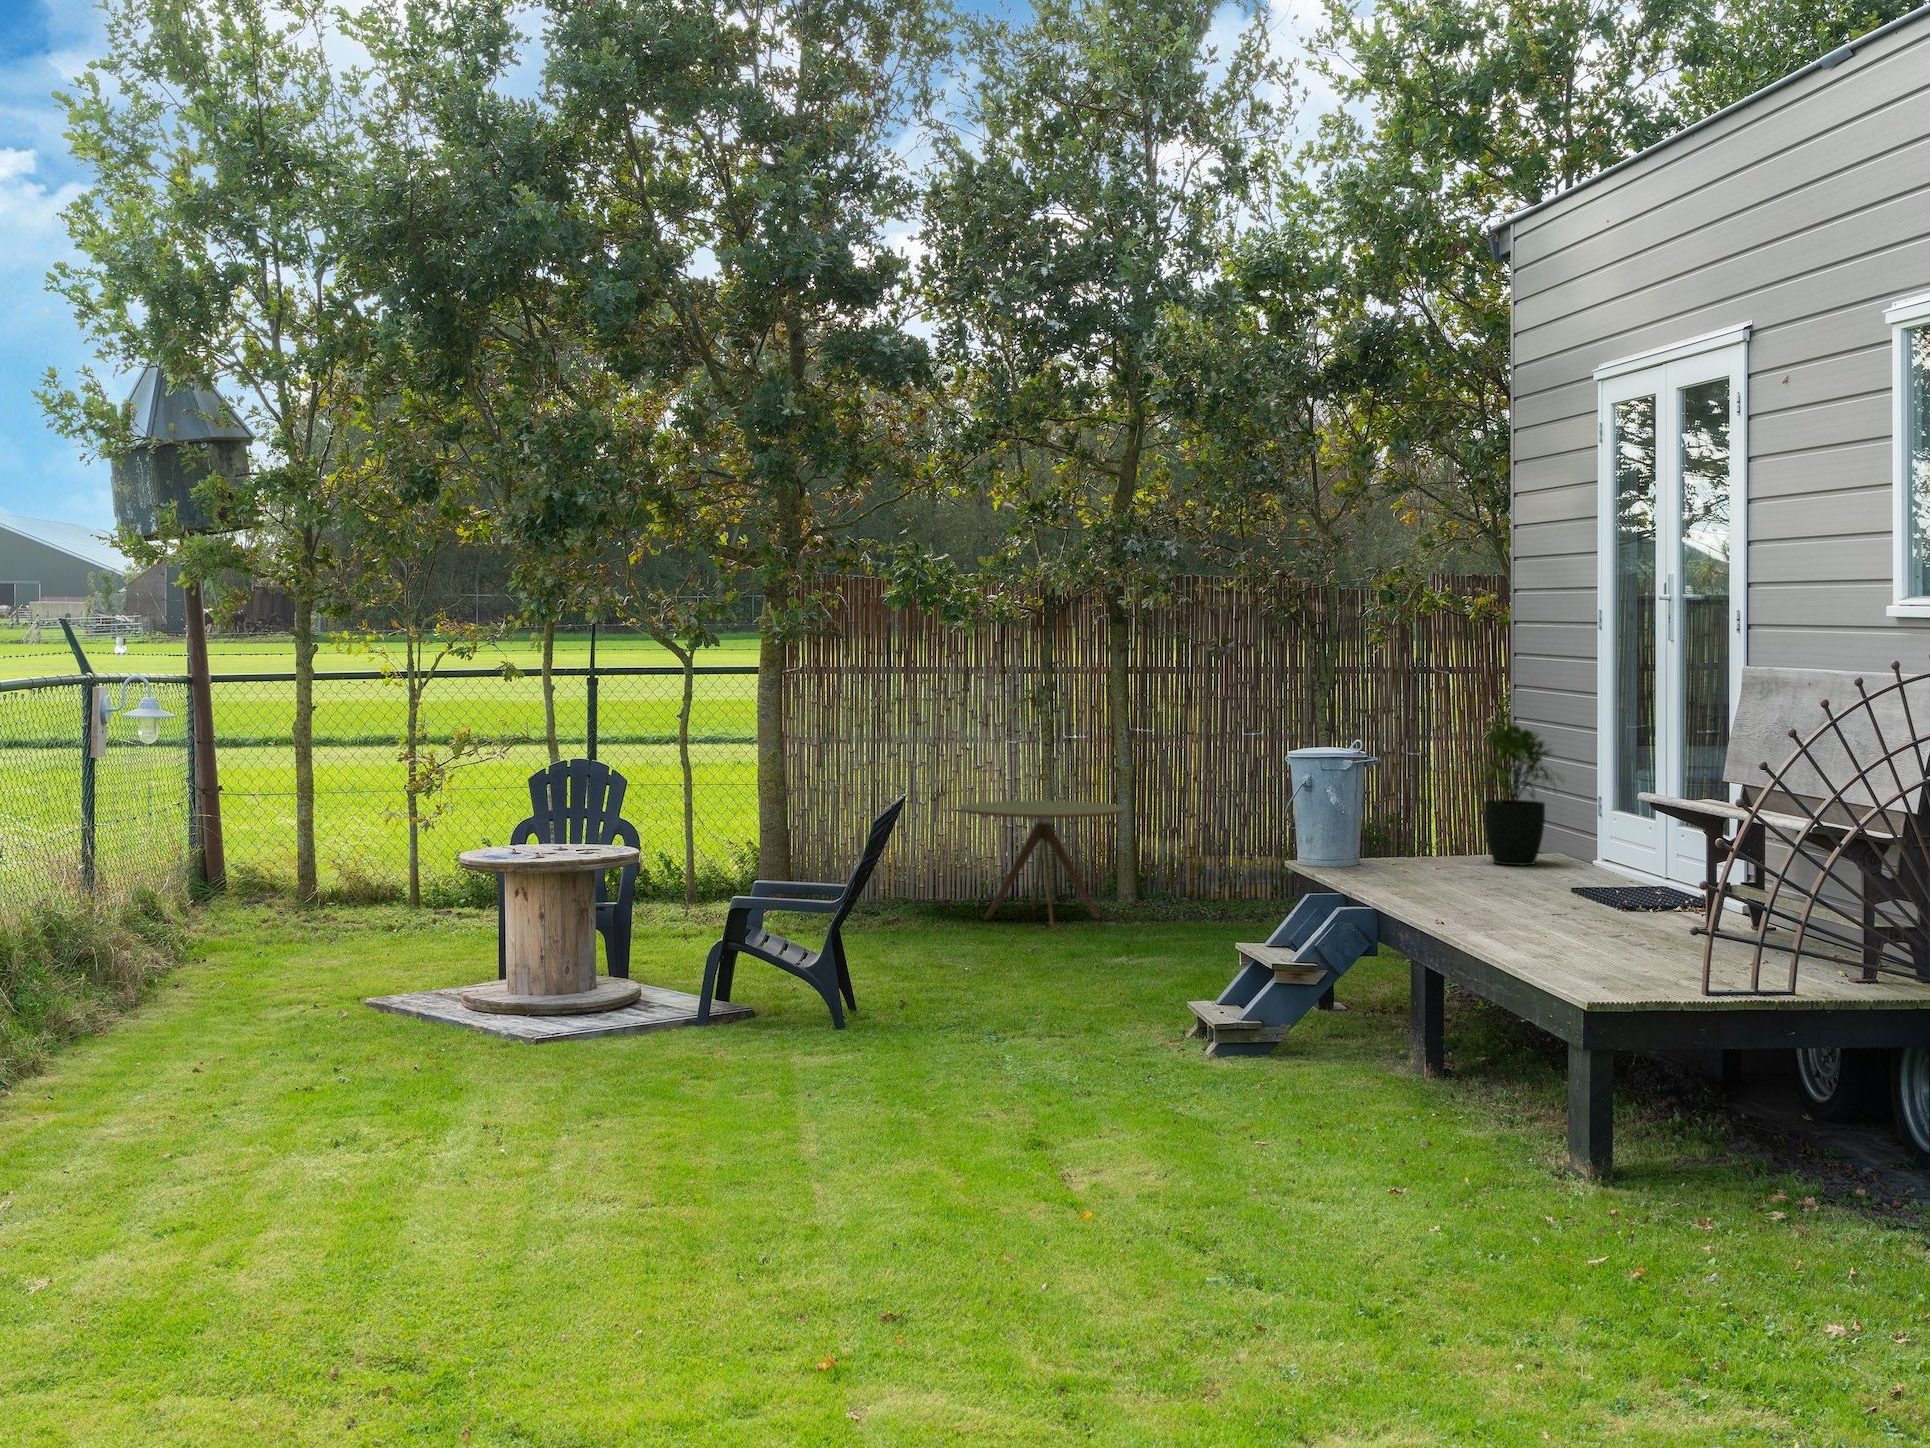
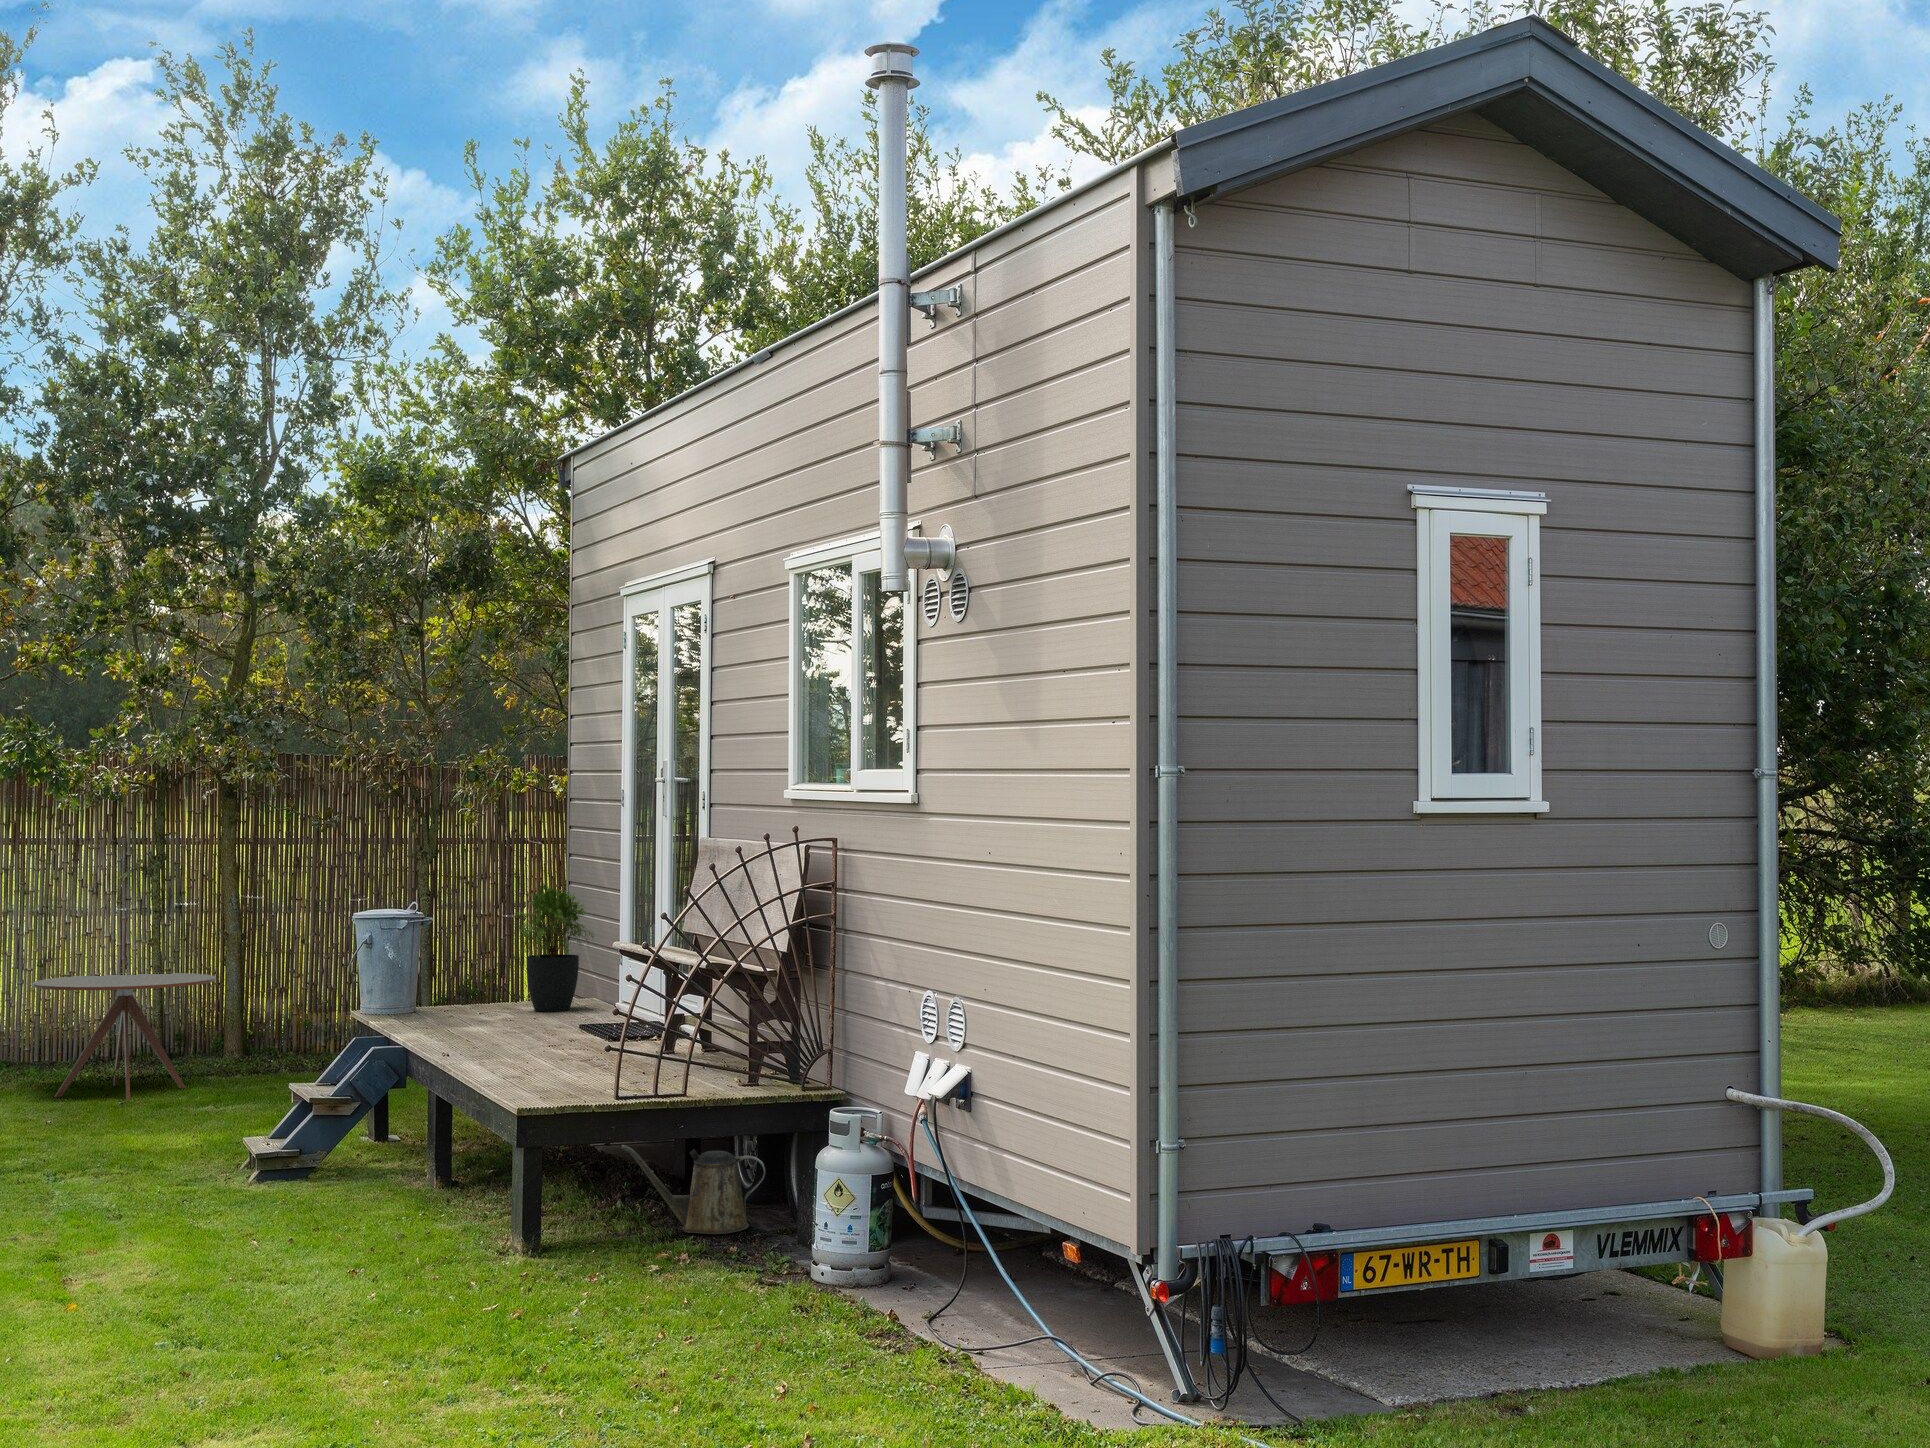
watering can: none [1684,1044,1881,1168] -> present [621,1145,765,1234]

